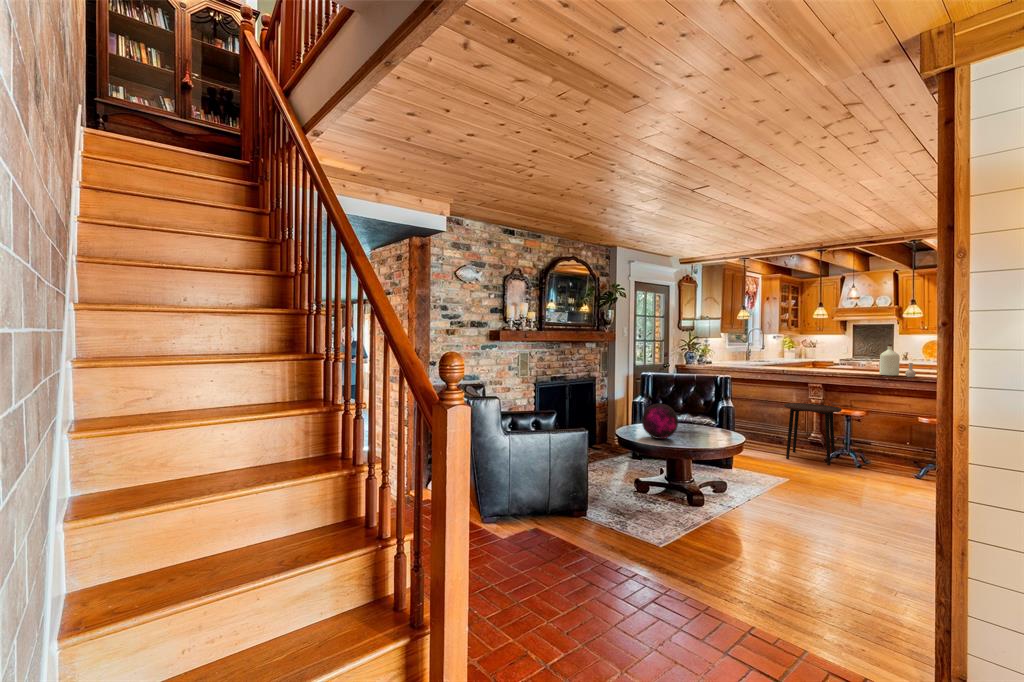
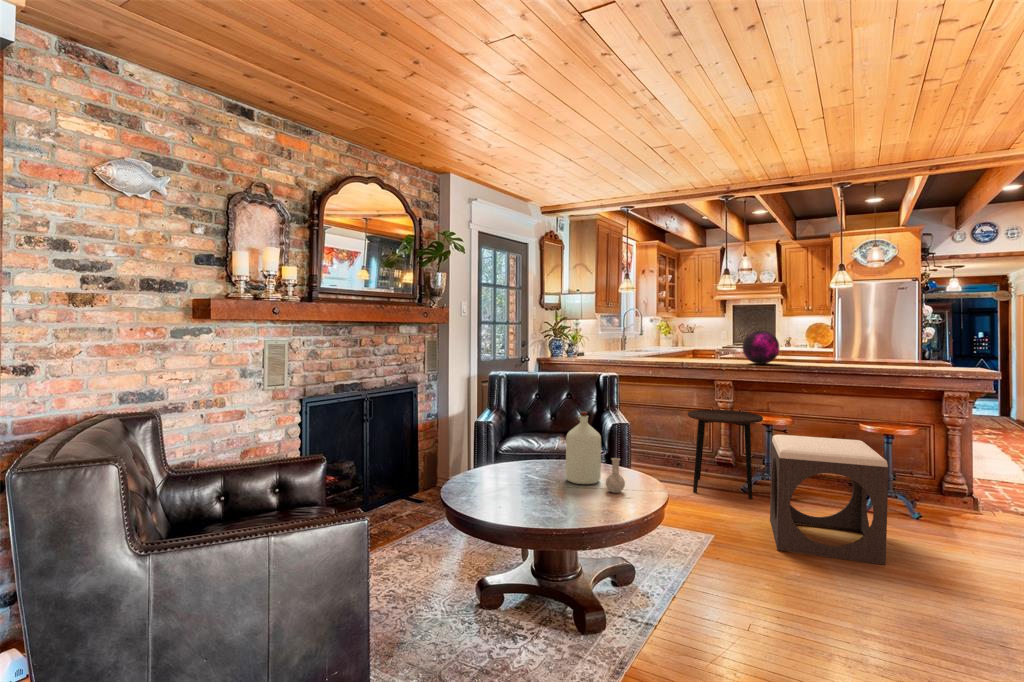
bottle: present [880,345,916,377] -> present [566,412,625,493]
decorative orb: present [642,404,678,439] -> present [743,331,779,364]
footstool: none [831,419,909,503] -> present [770,435,889,565]

